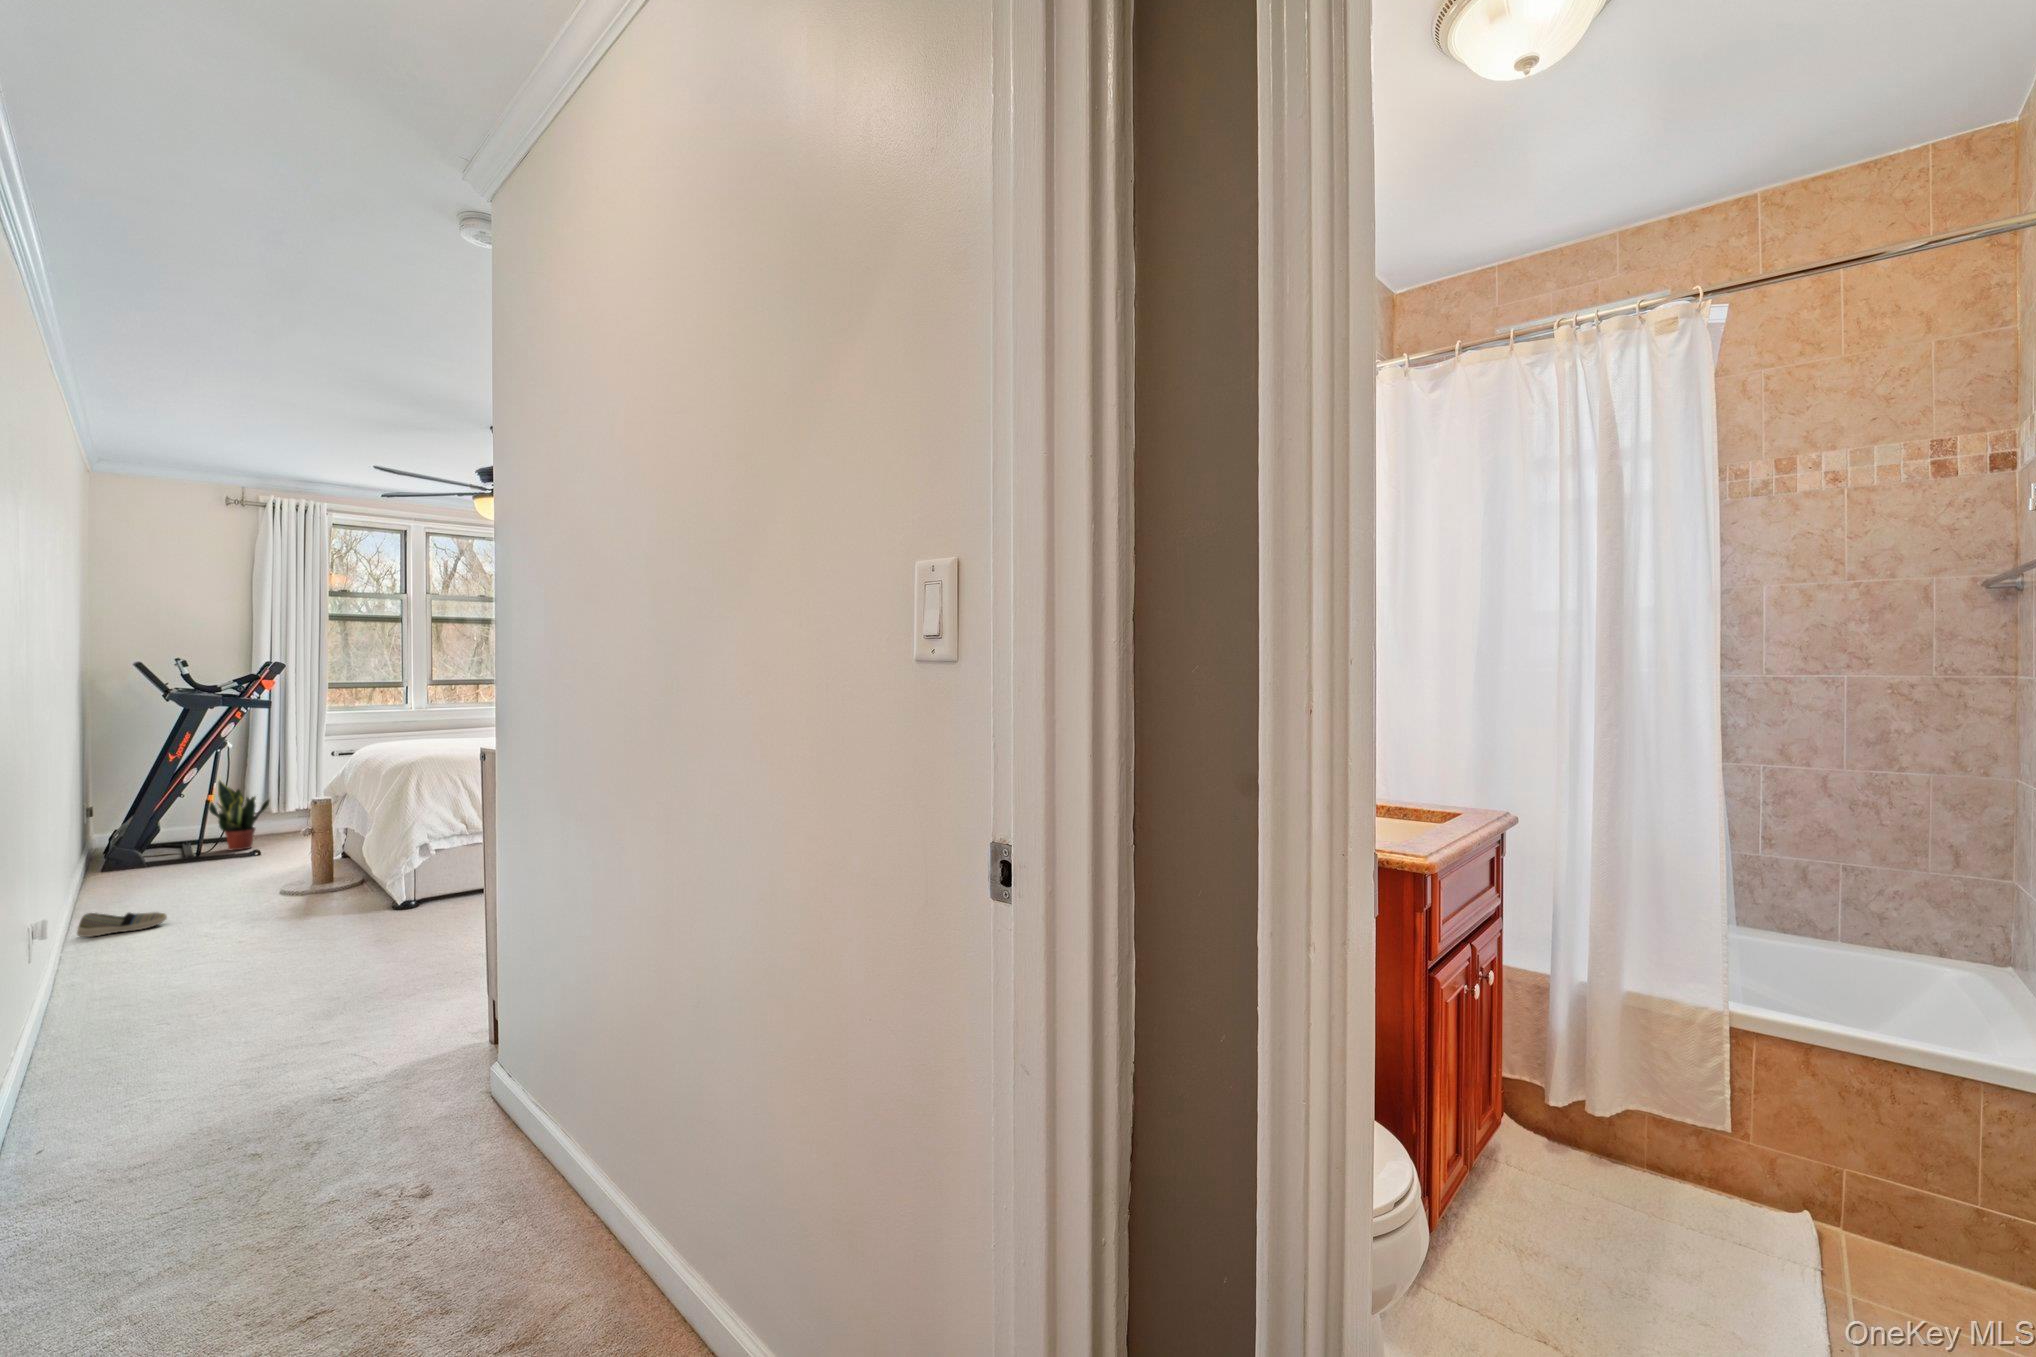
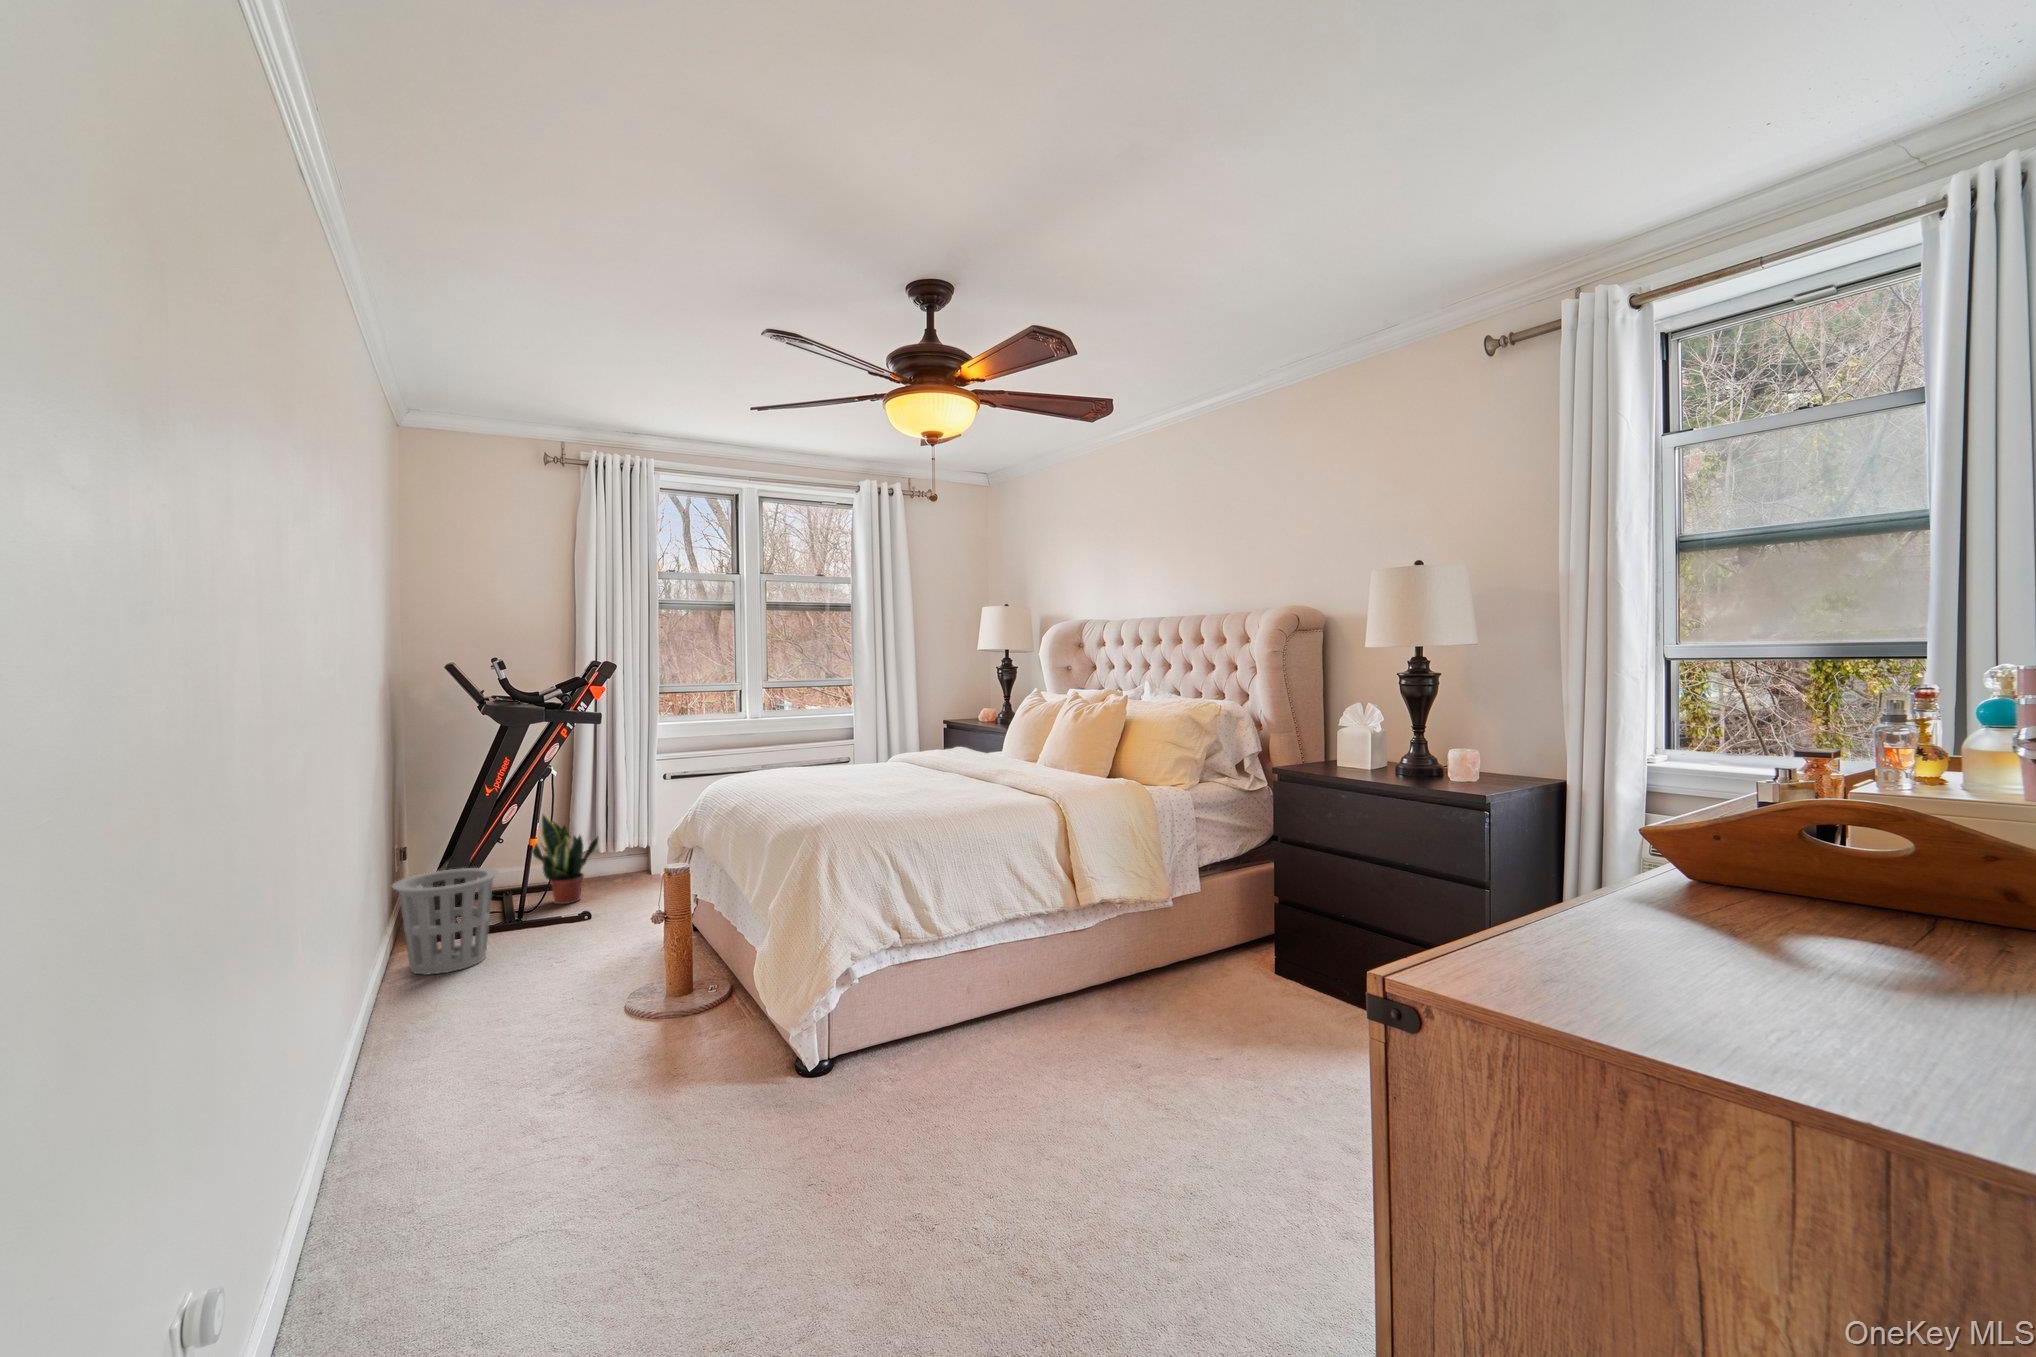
waste basket: none [91,813,181,885] -> present [392,868,499,975]
shoe: present [77,912,167,937] -> none [343,1078,475,1132]

